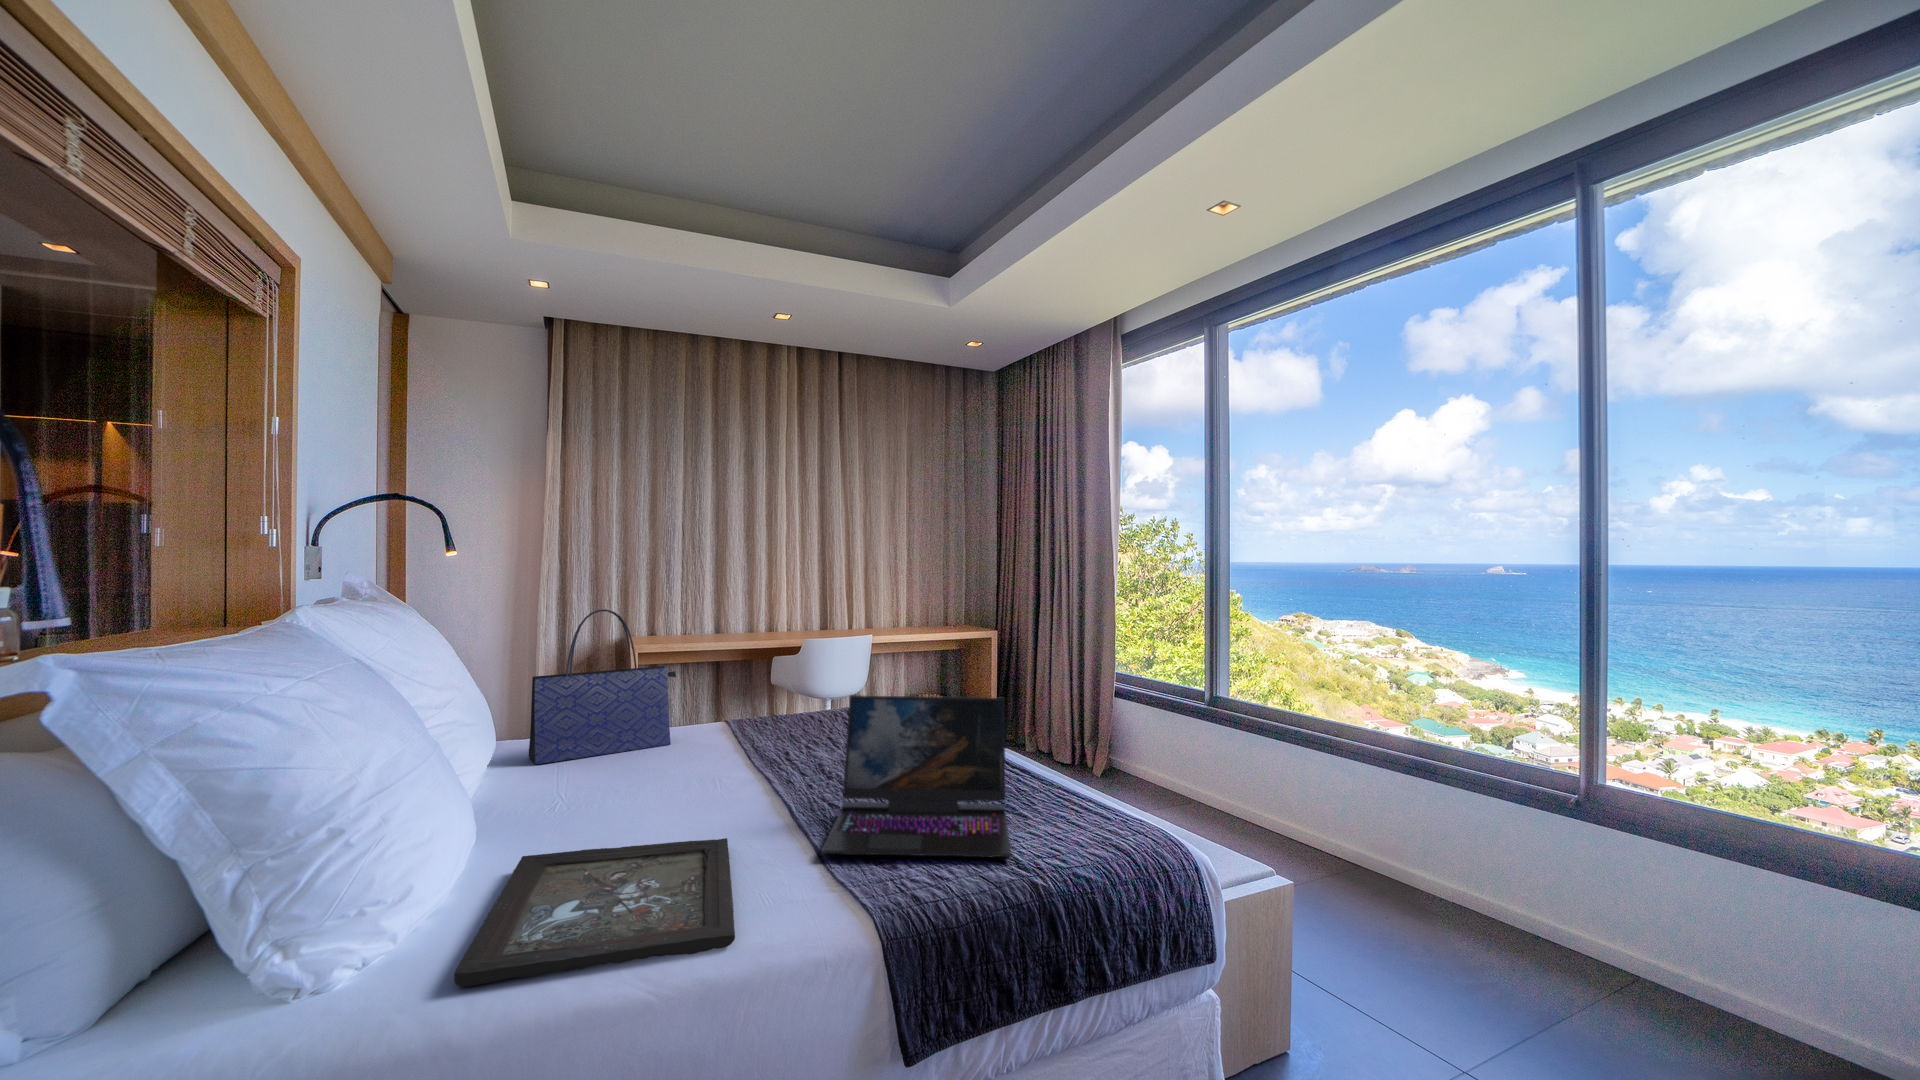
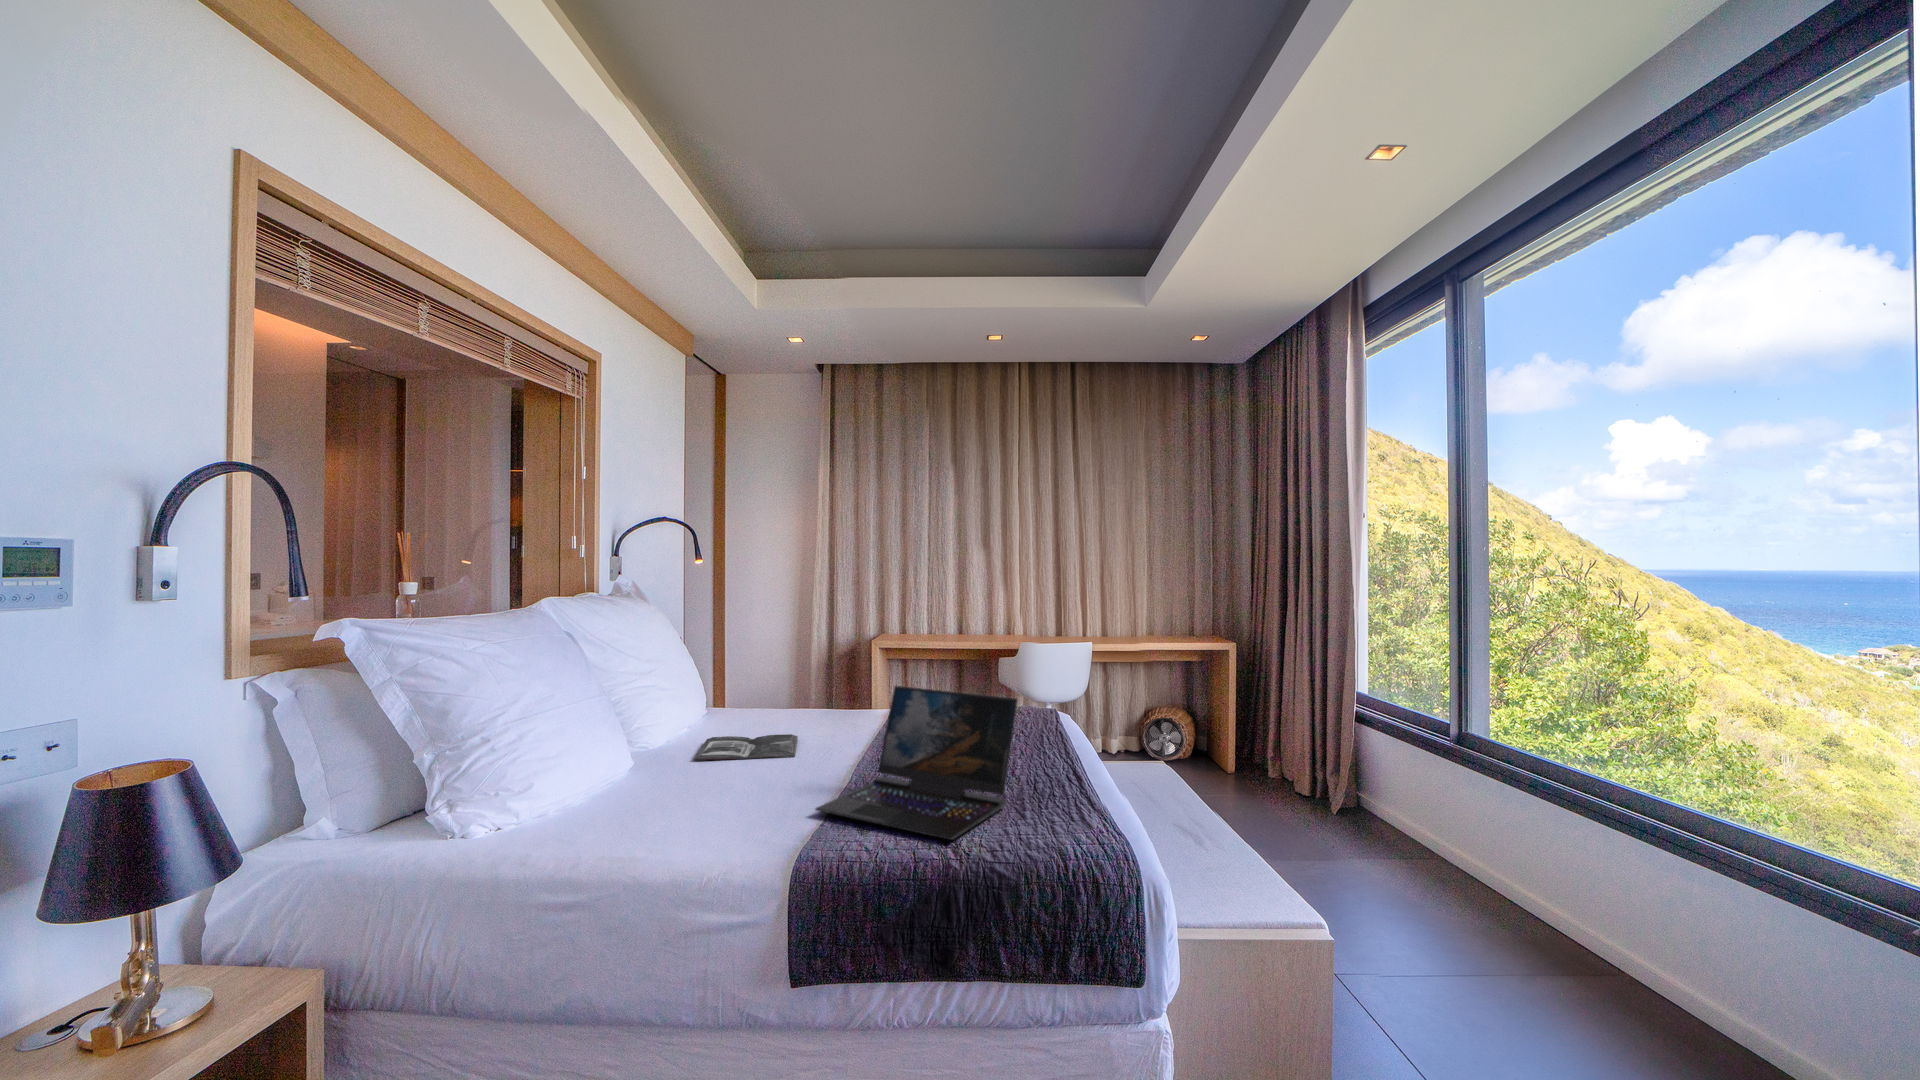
tote bag: present [528,609,676,764] -> none [734,608,844,723]
magazine: none [533,769,686,820] -> present [694,734,798,761]
tray: present [454,838,735,987] -> none [523,779,770,858]

